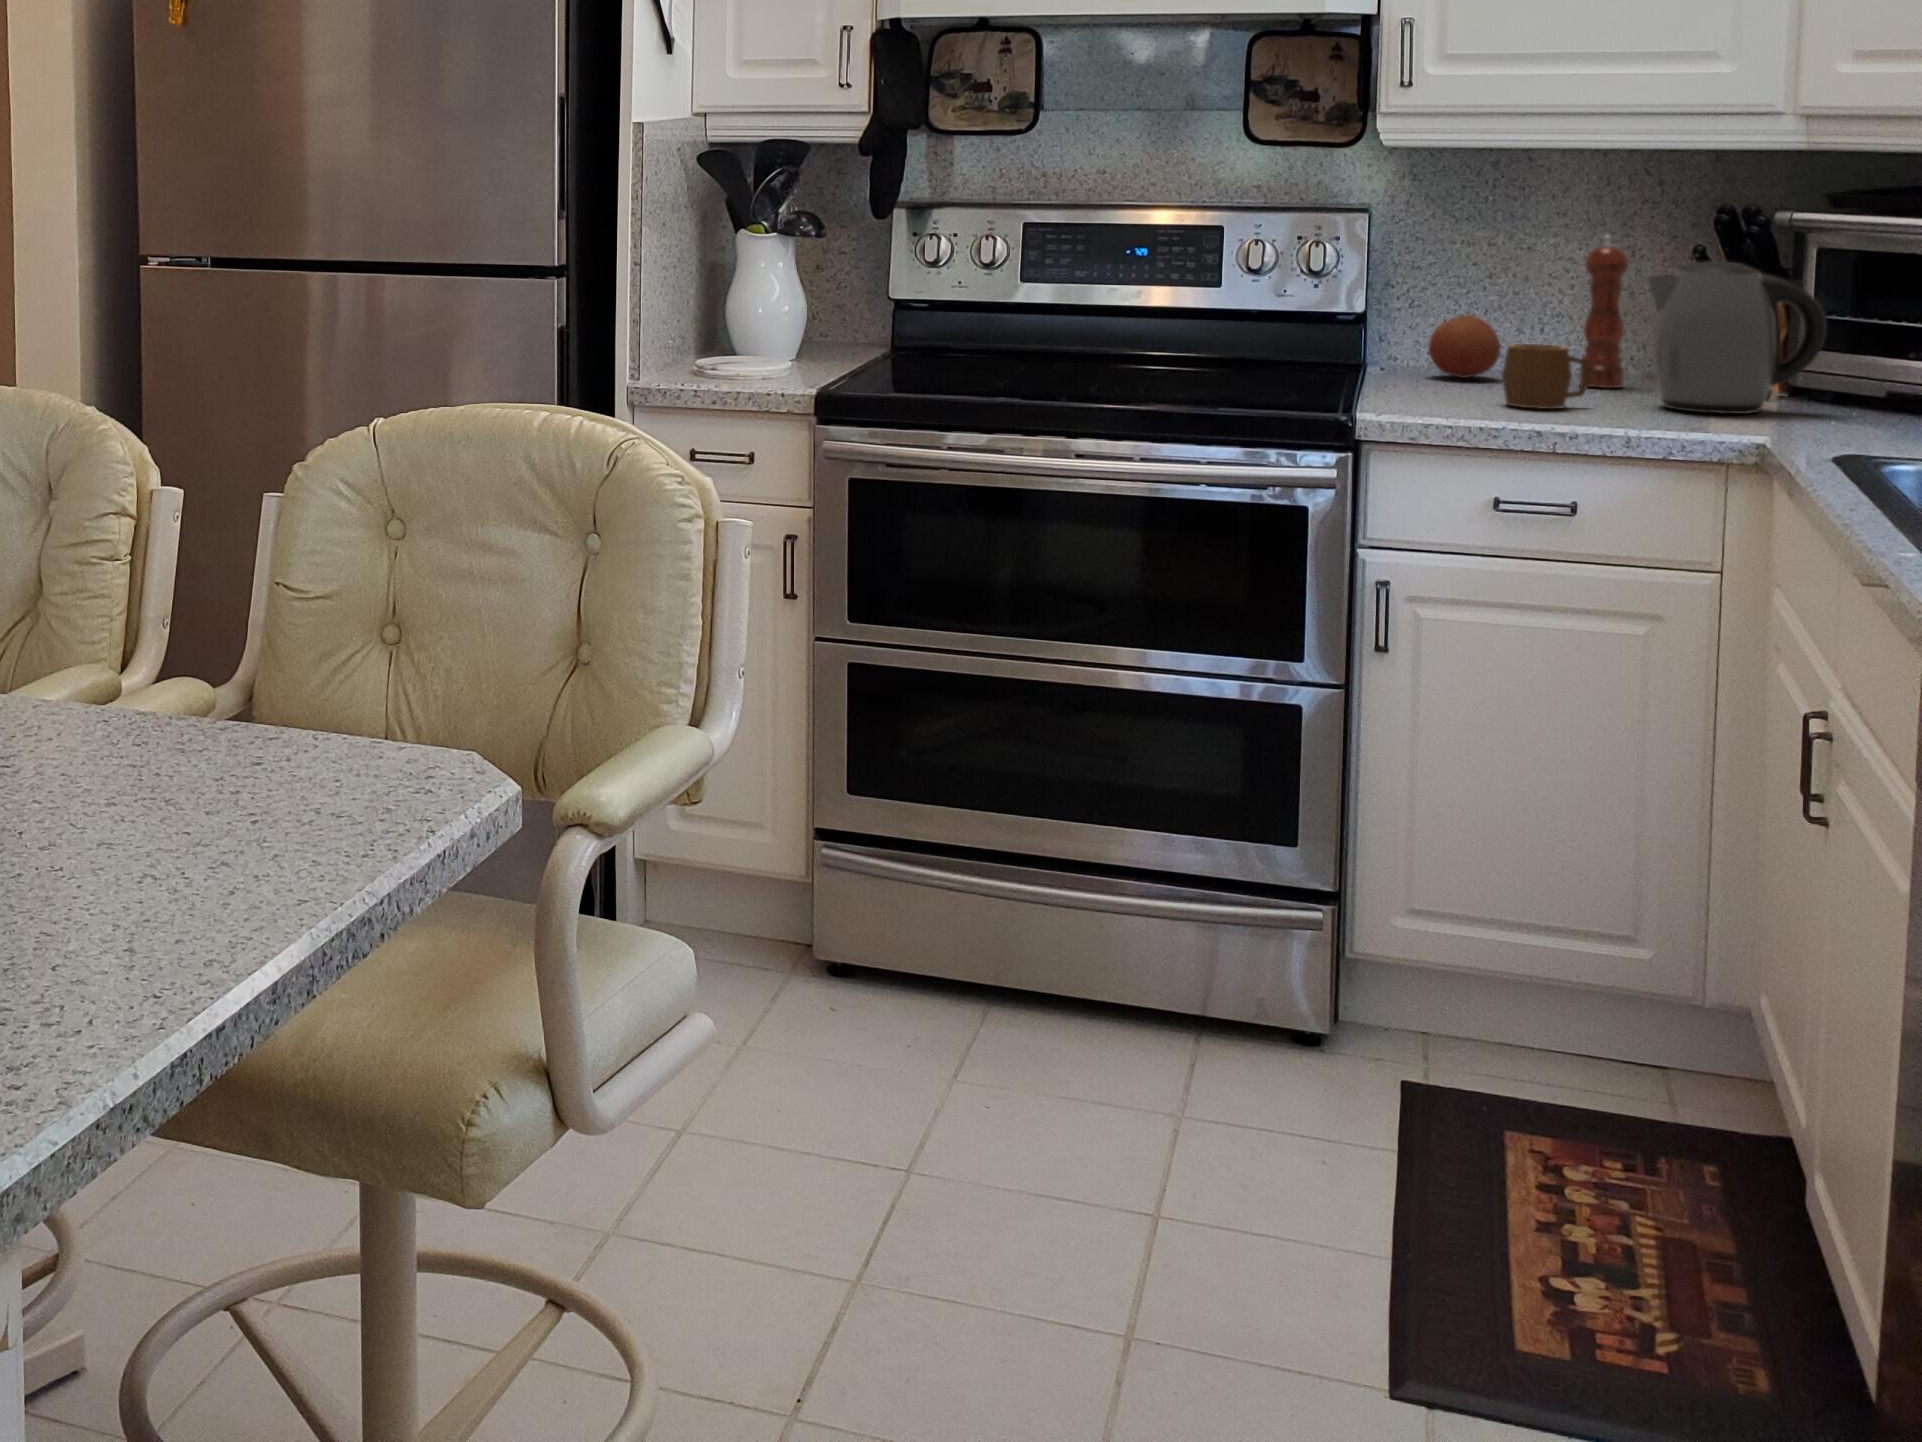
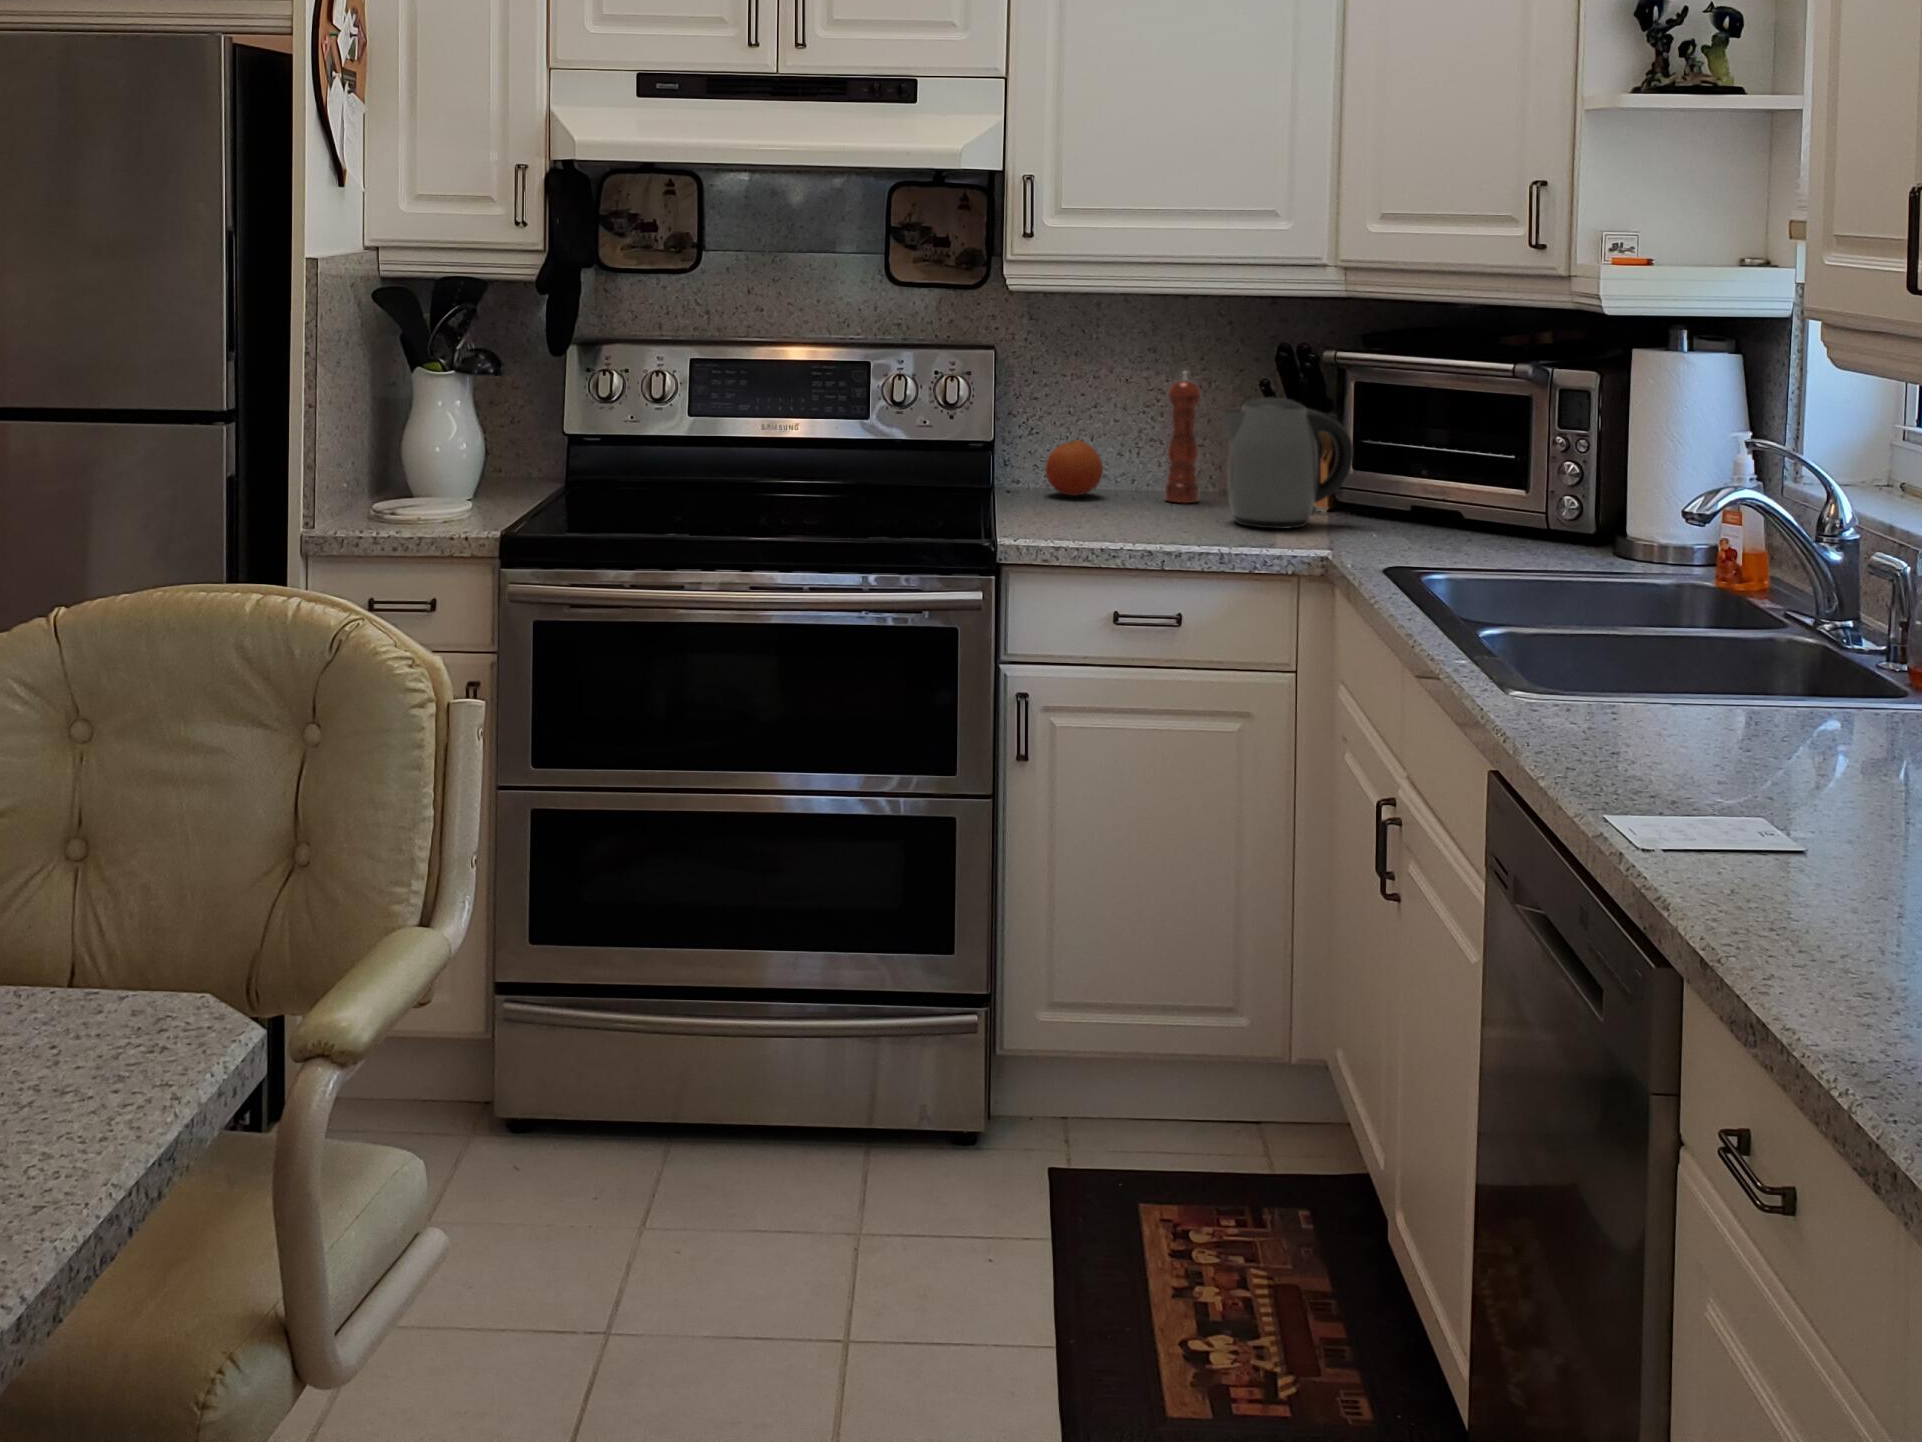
mug: present [1502,344,1592,409] -> none [1112,471,1182,530]

